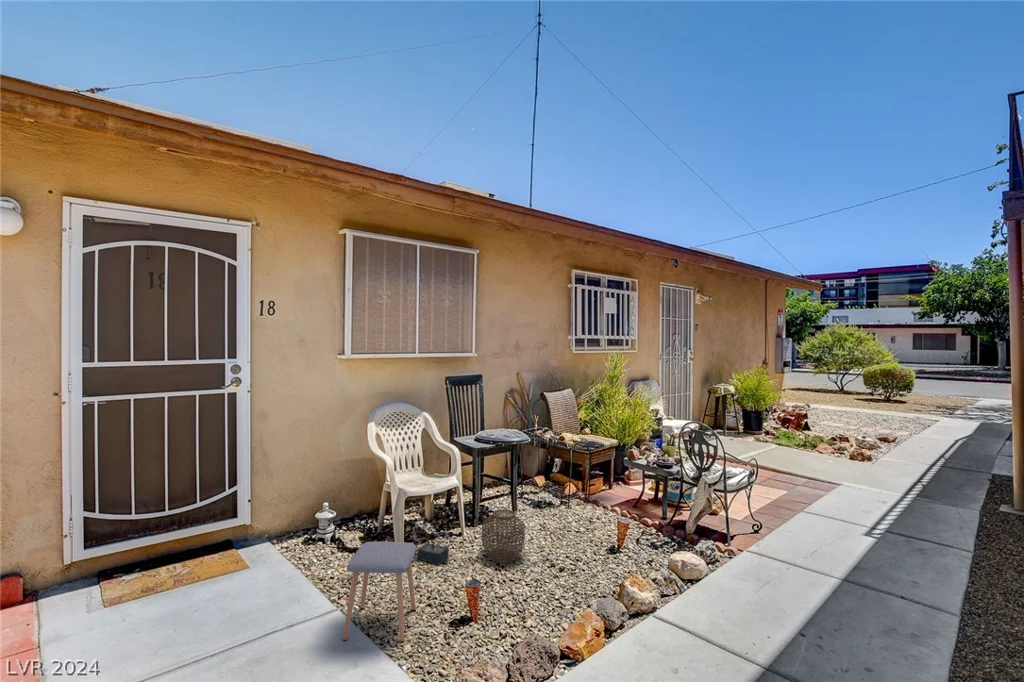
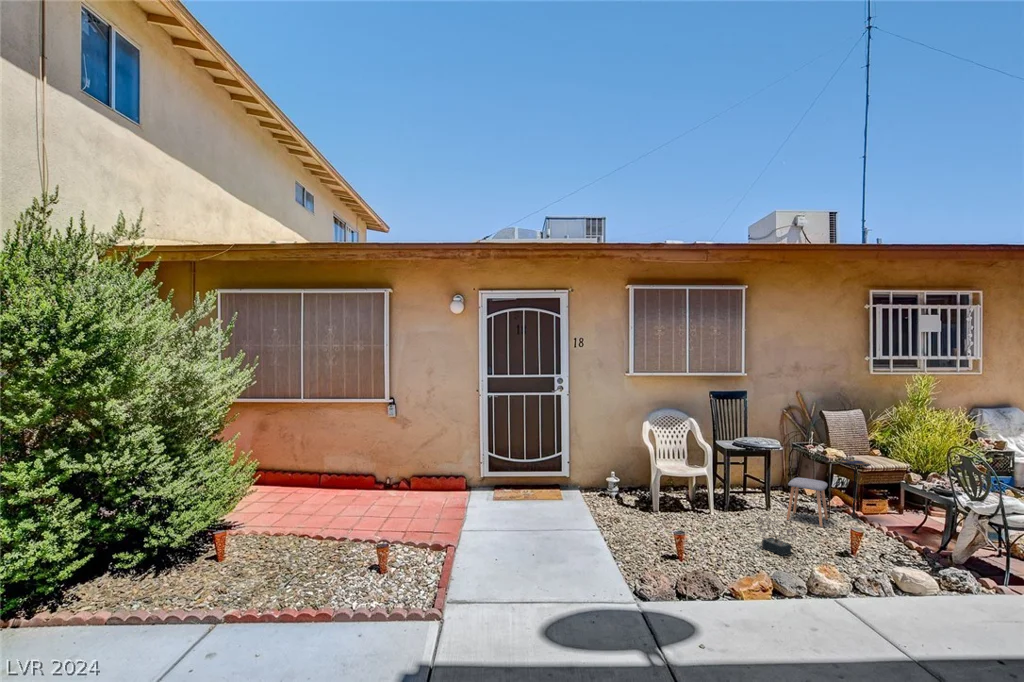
woven basket: present [482,509,525,563] -> none [713,494,748,534]
decorative plant: present [411,518,453,565] -> present [757,515,793,555]
stool: present [343,542,417,642] -> present [787,477,828,527]

